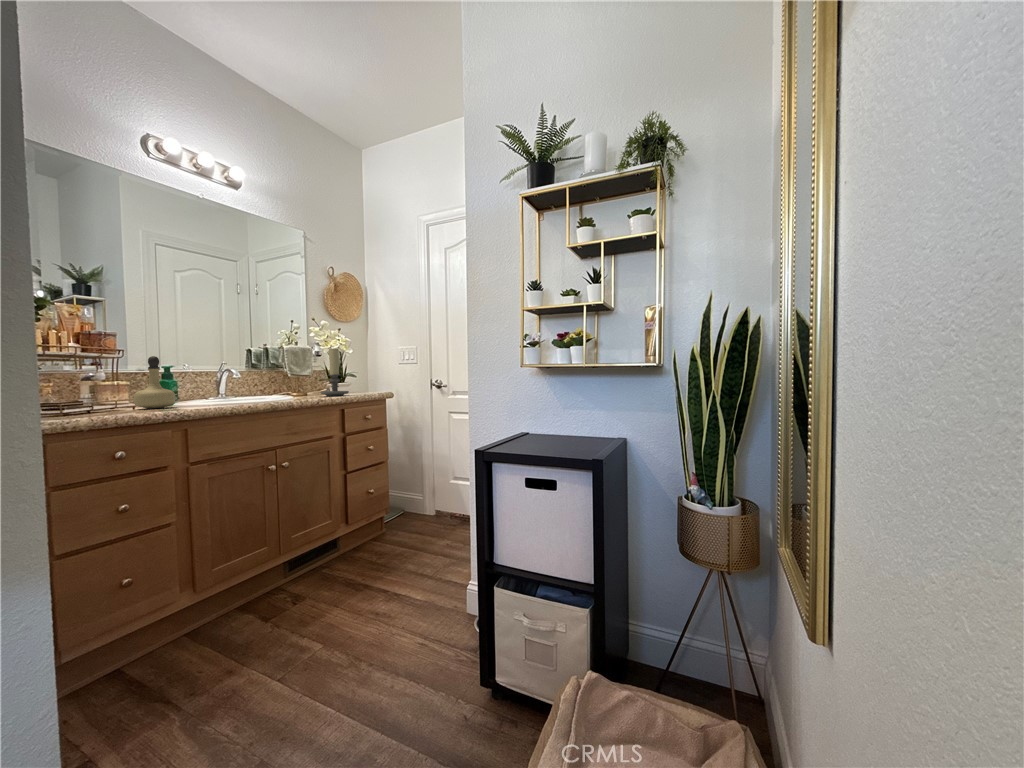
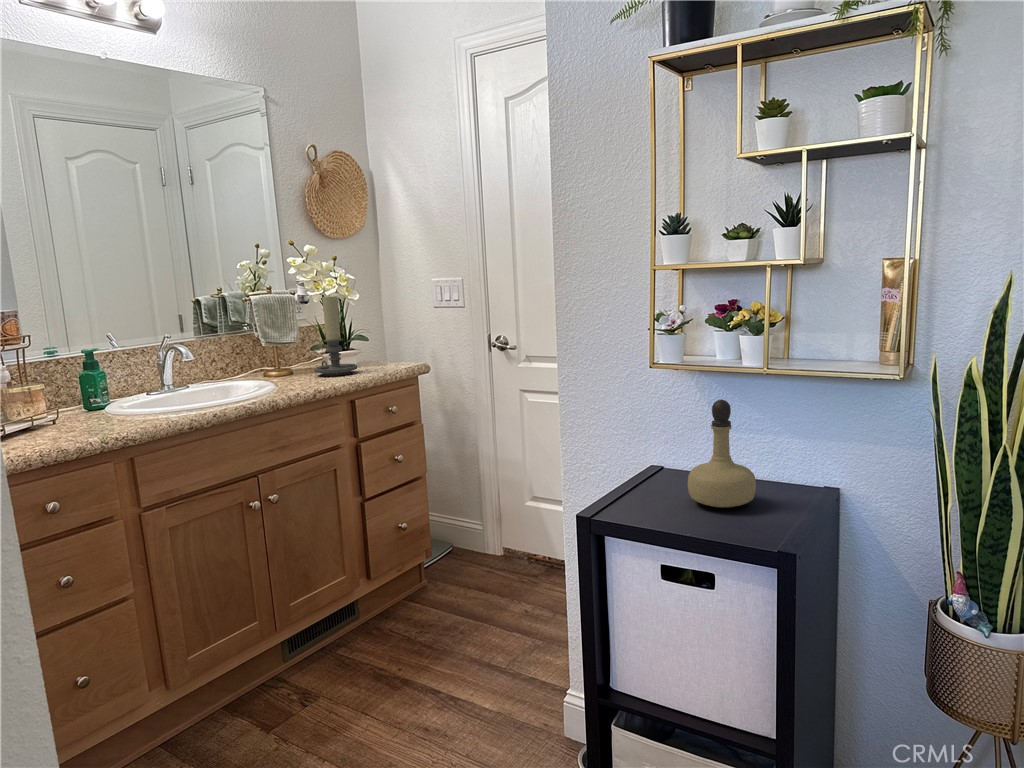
perfume bottle: present [134,356,175,409] -> present [688,400,756,508]

